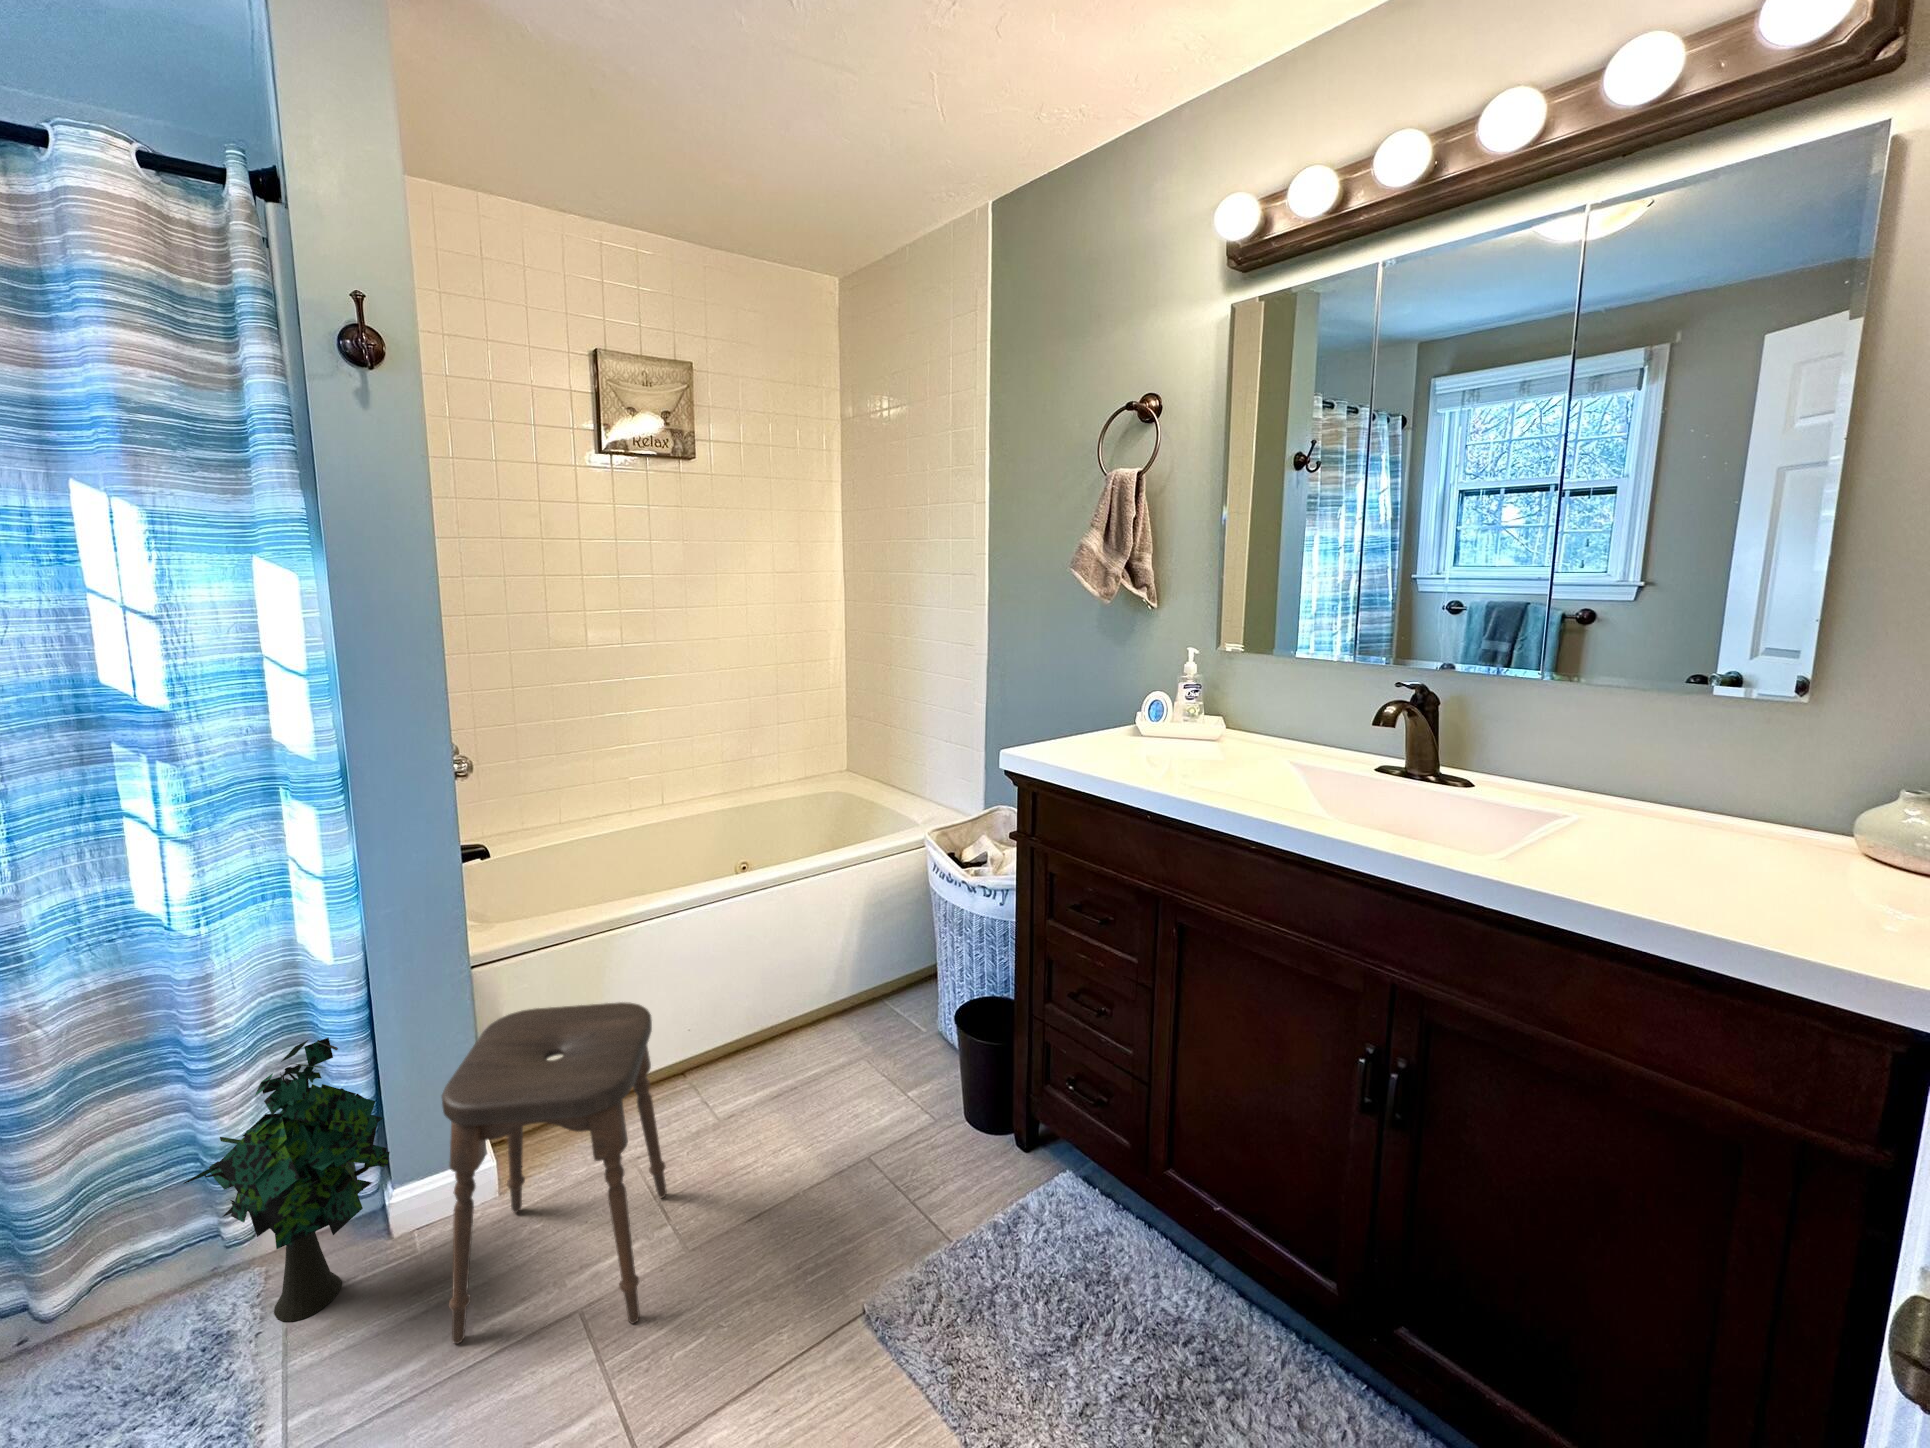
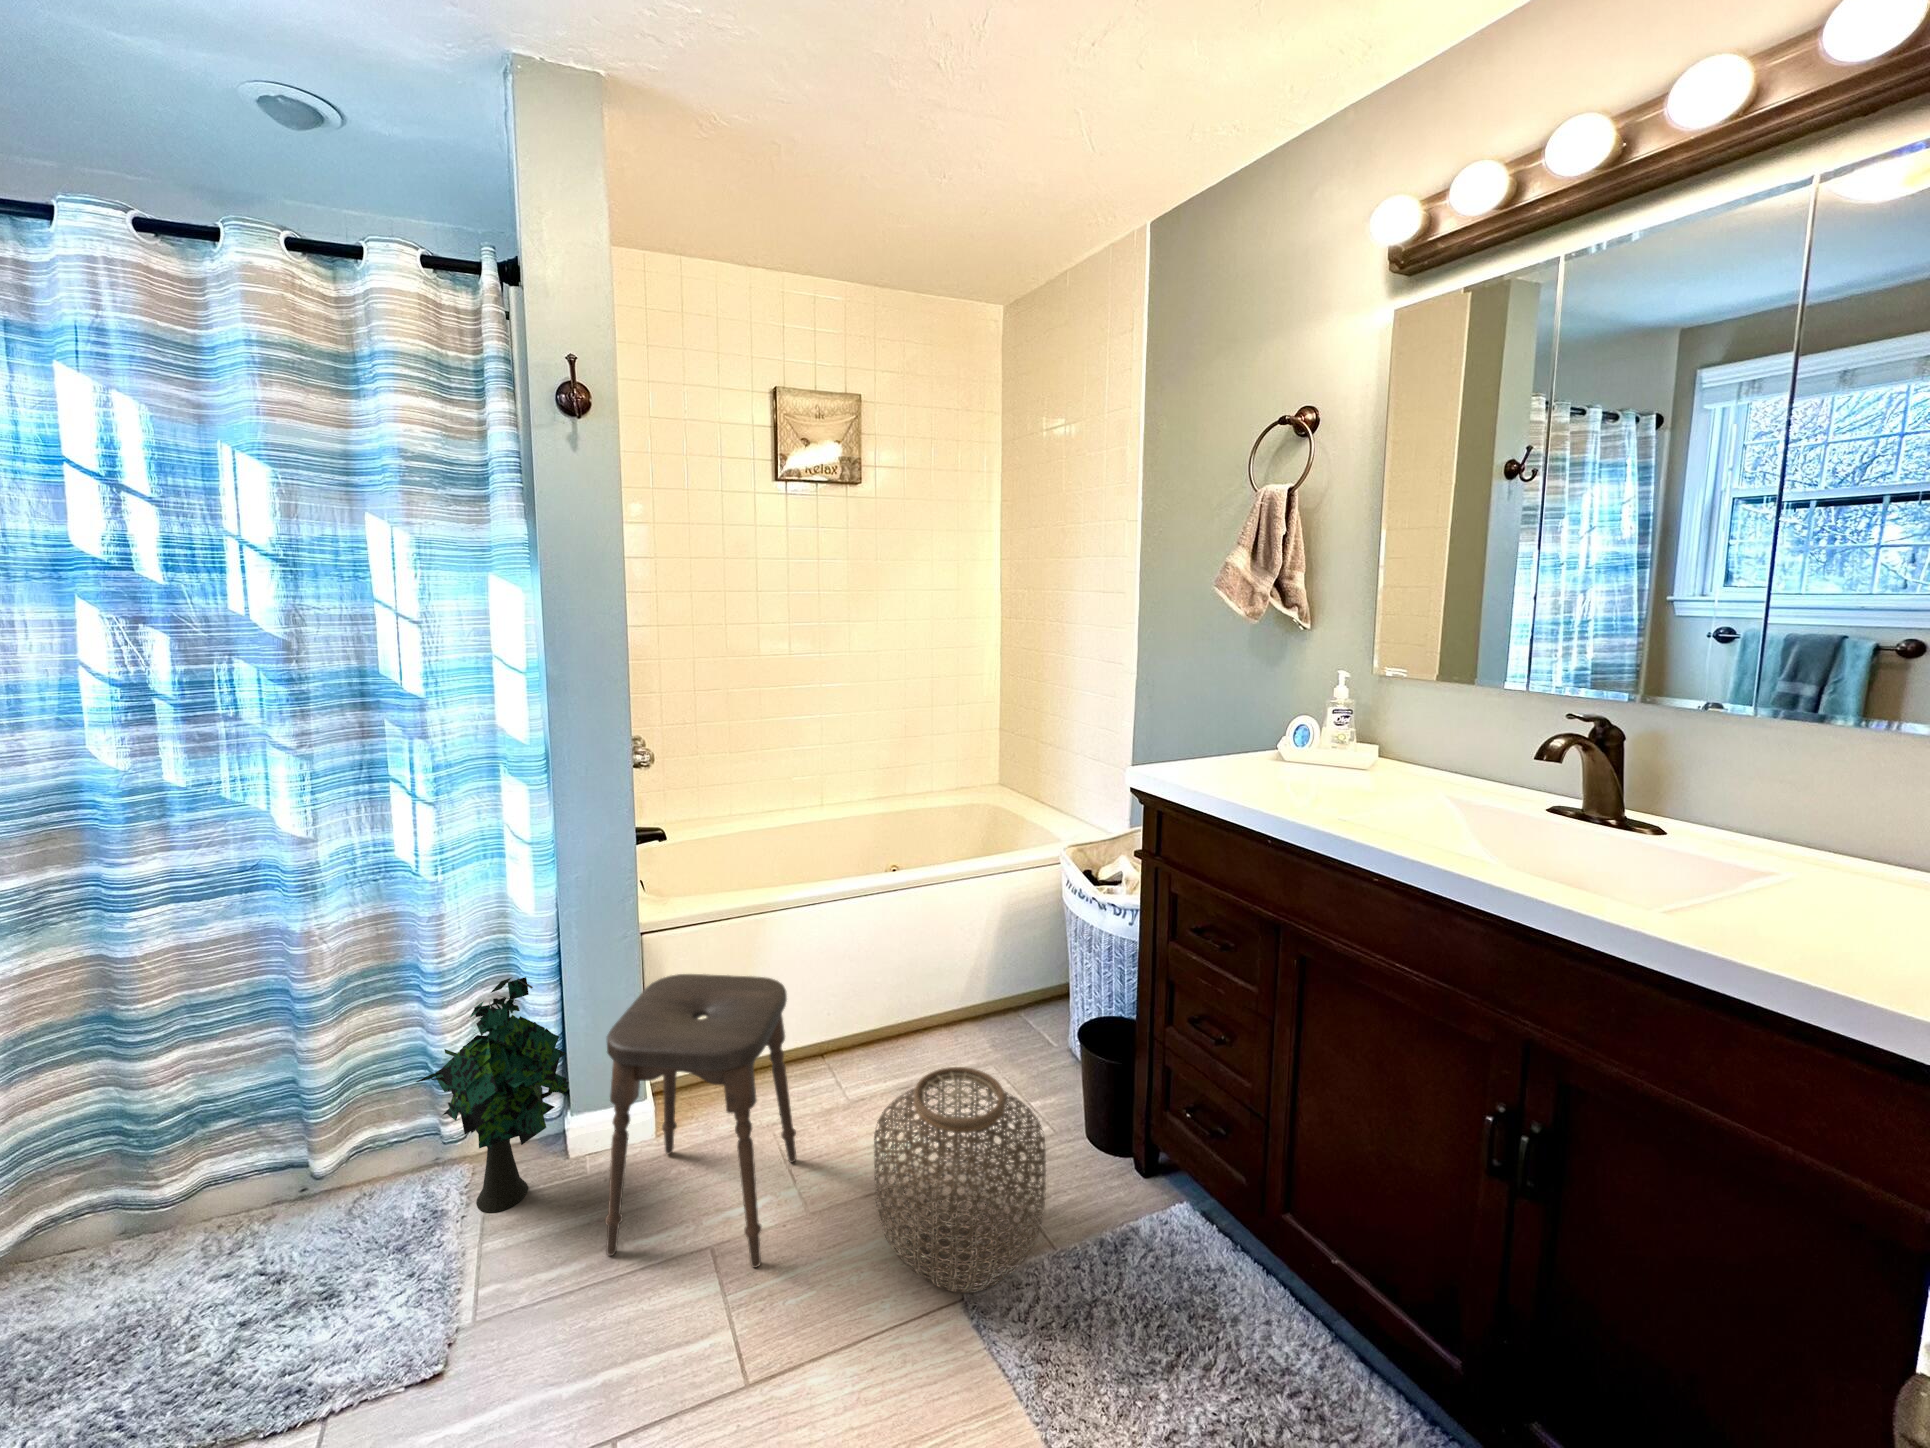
woven basket: none [762,1072,942,1307] -> present [874,1067,1046,1293]

